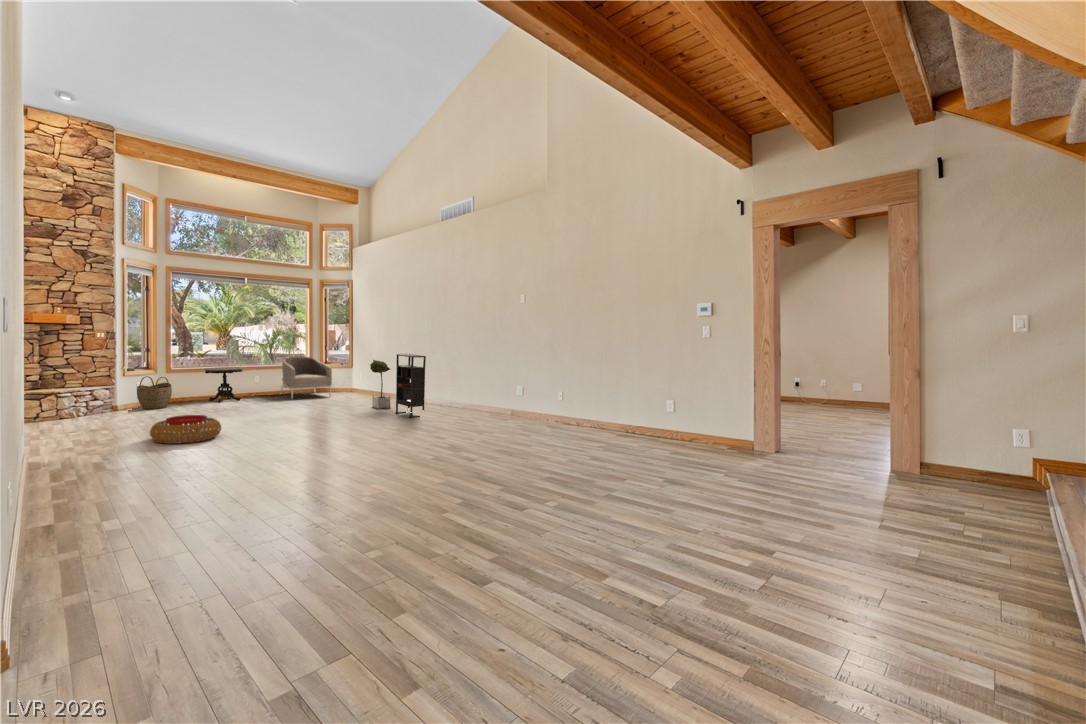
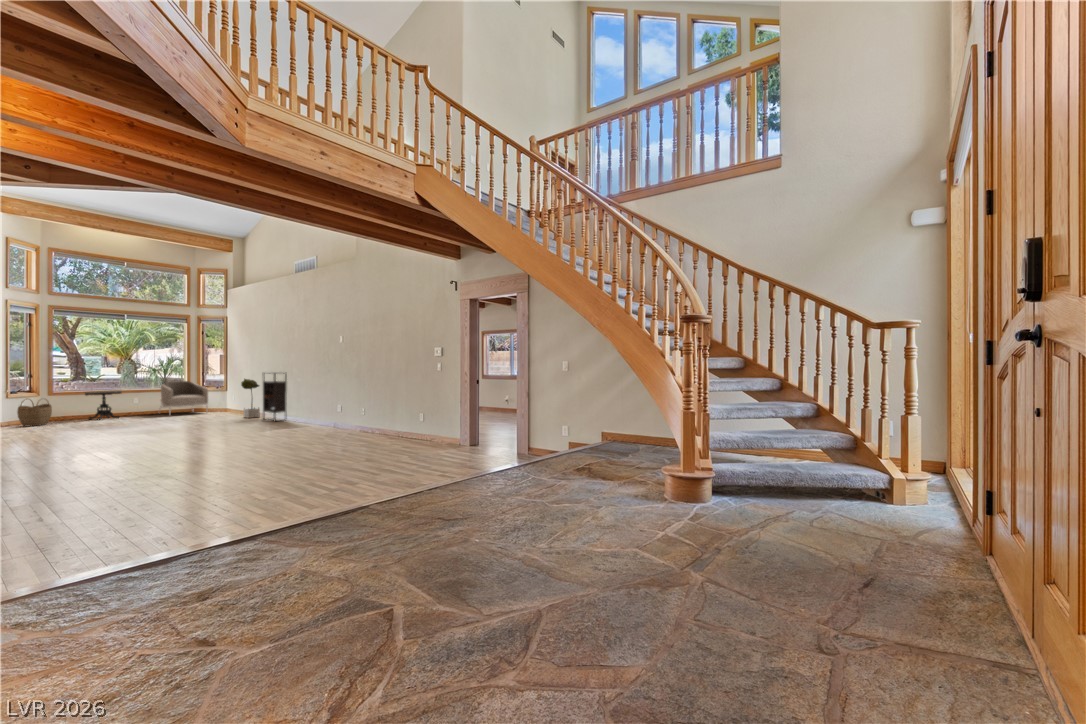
pouf: present [150,415,221,444] -> none [37,421,102,442]

